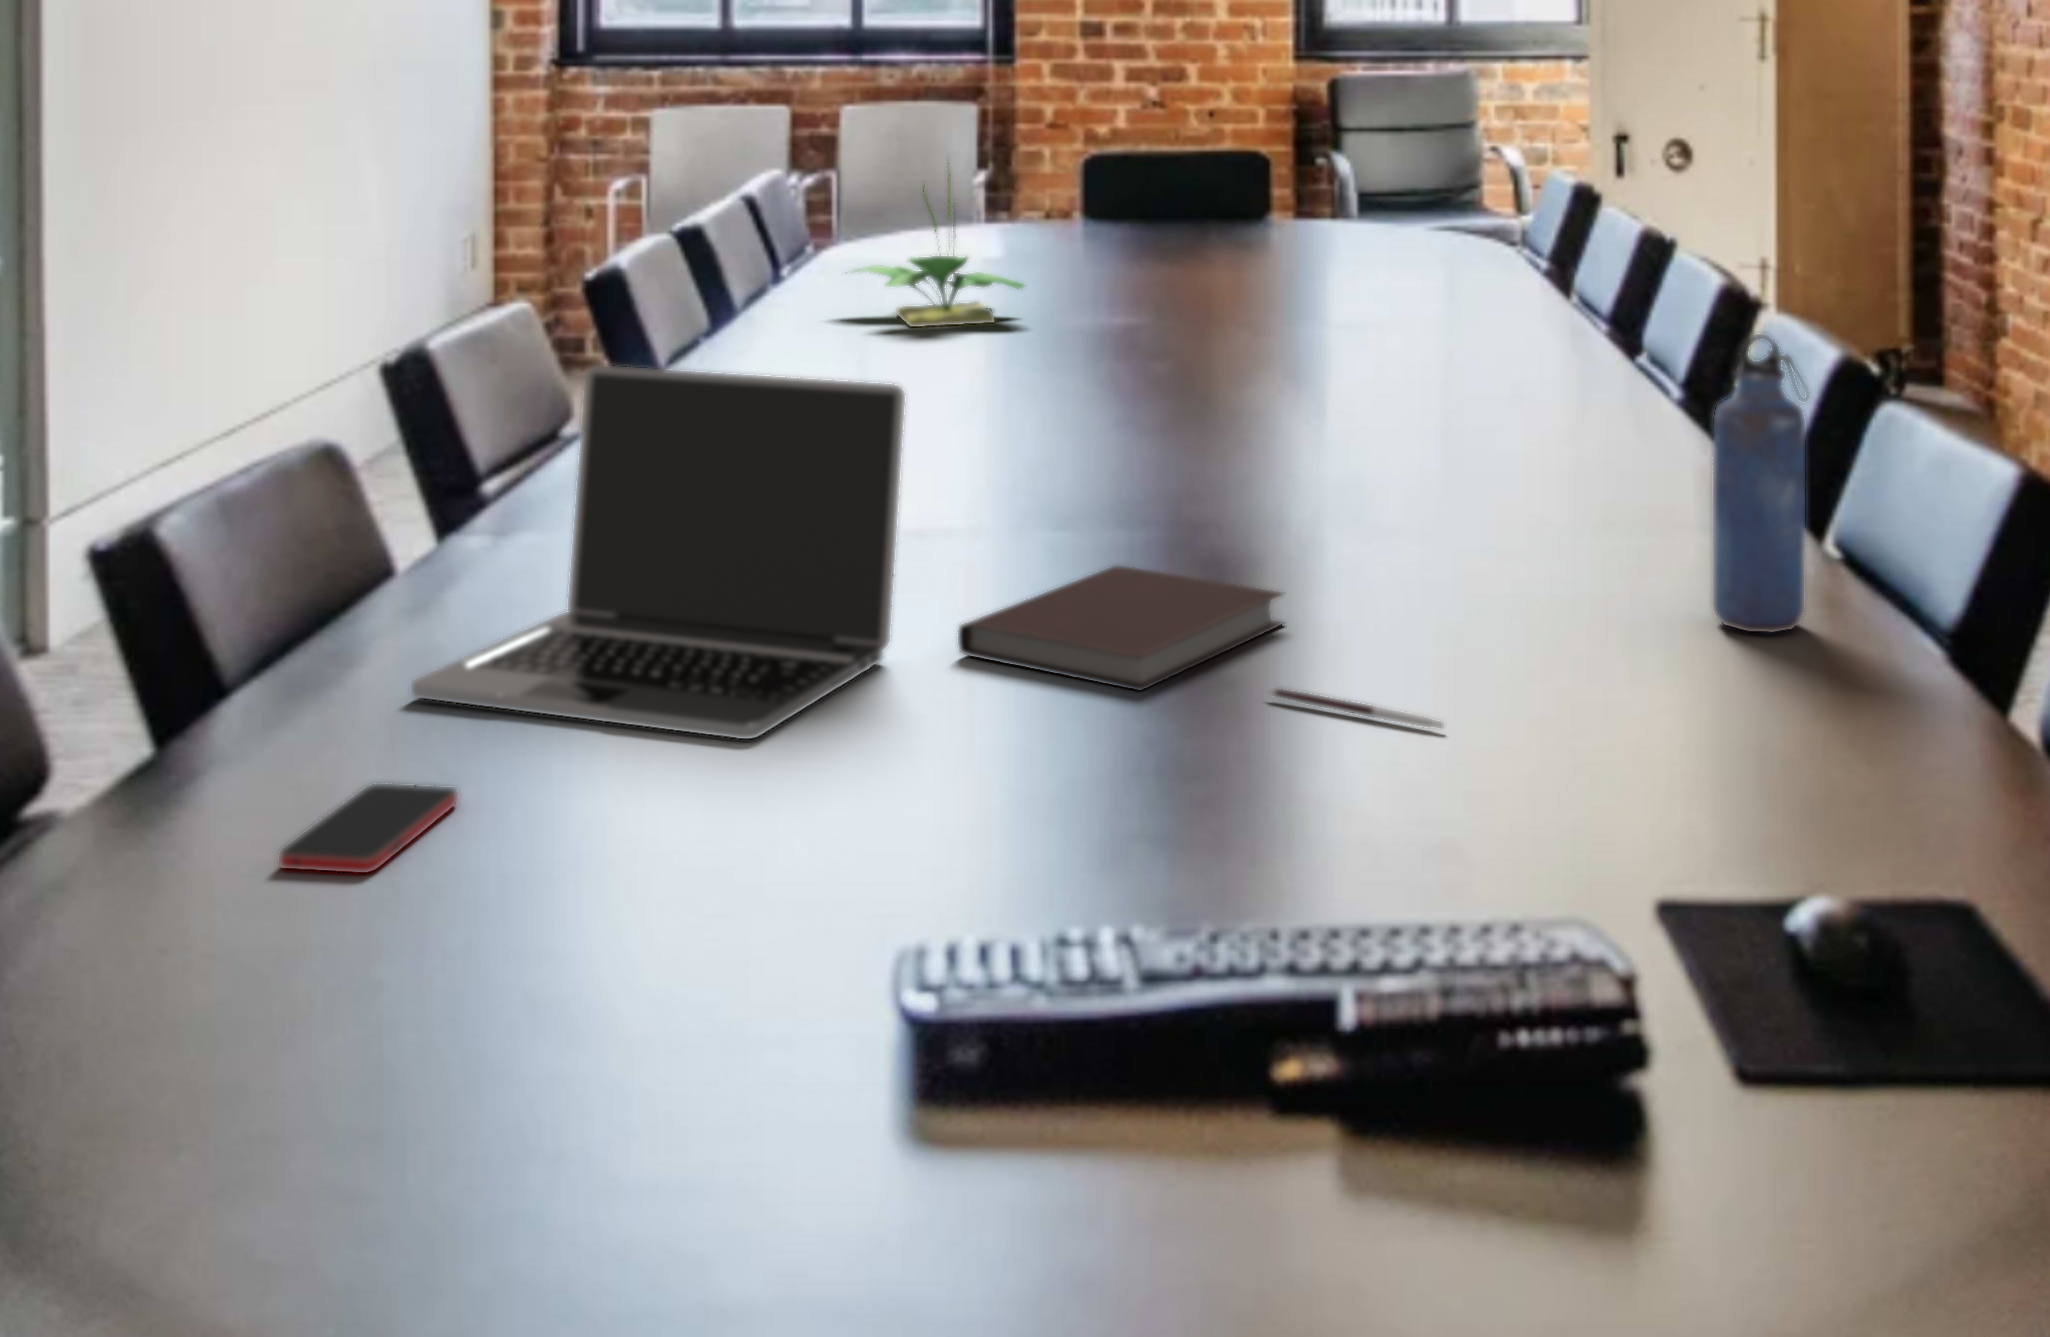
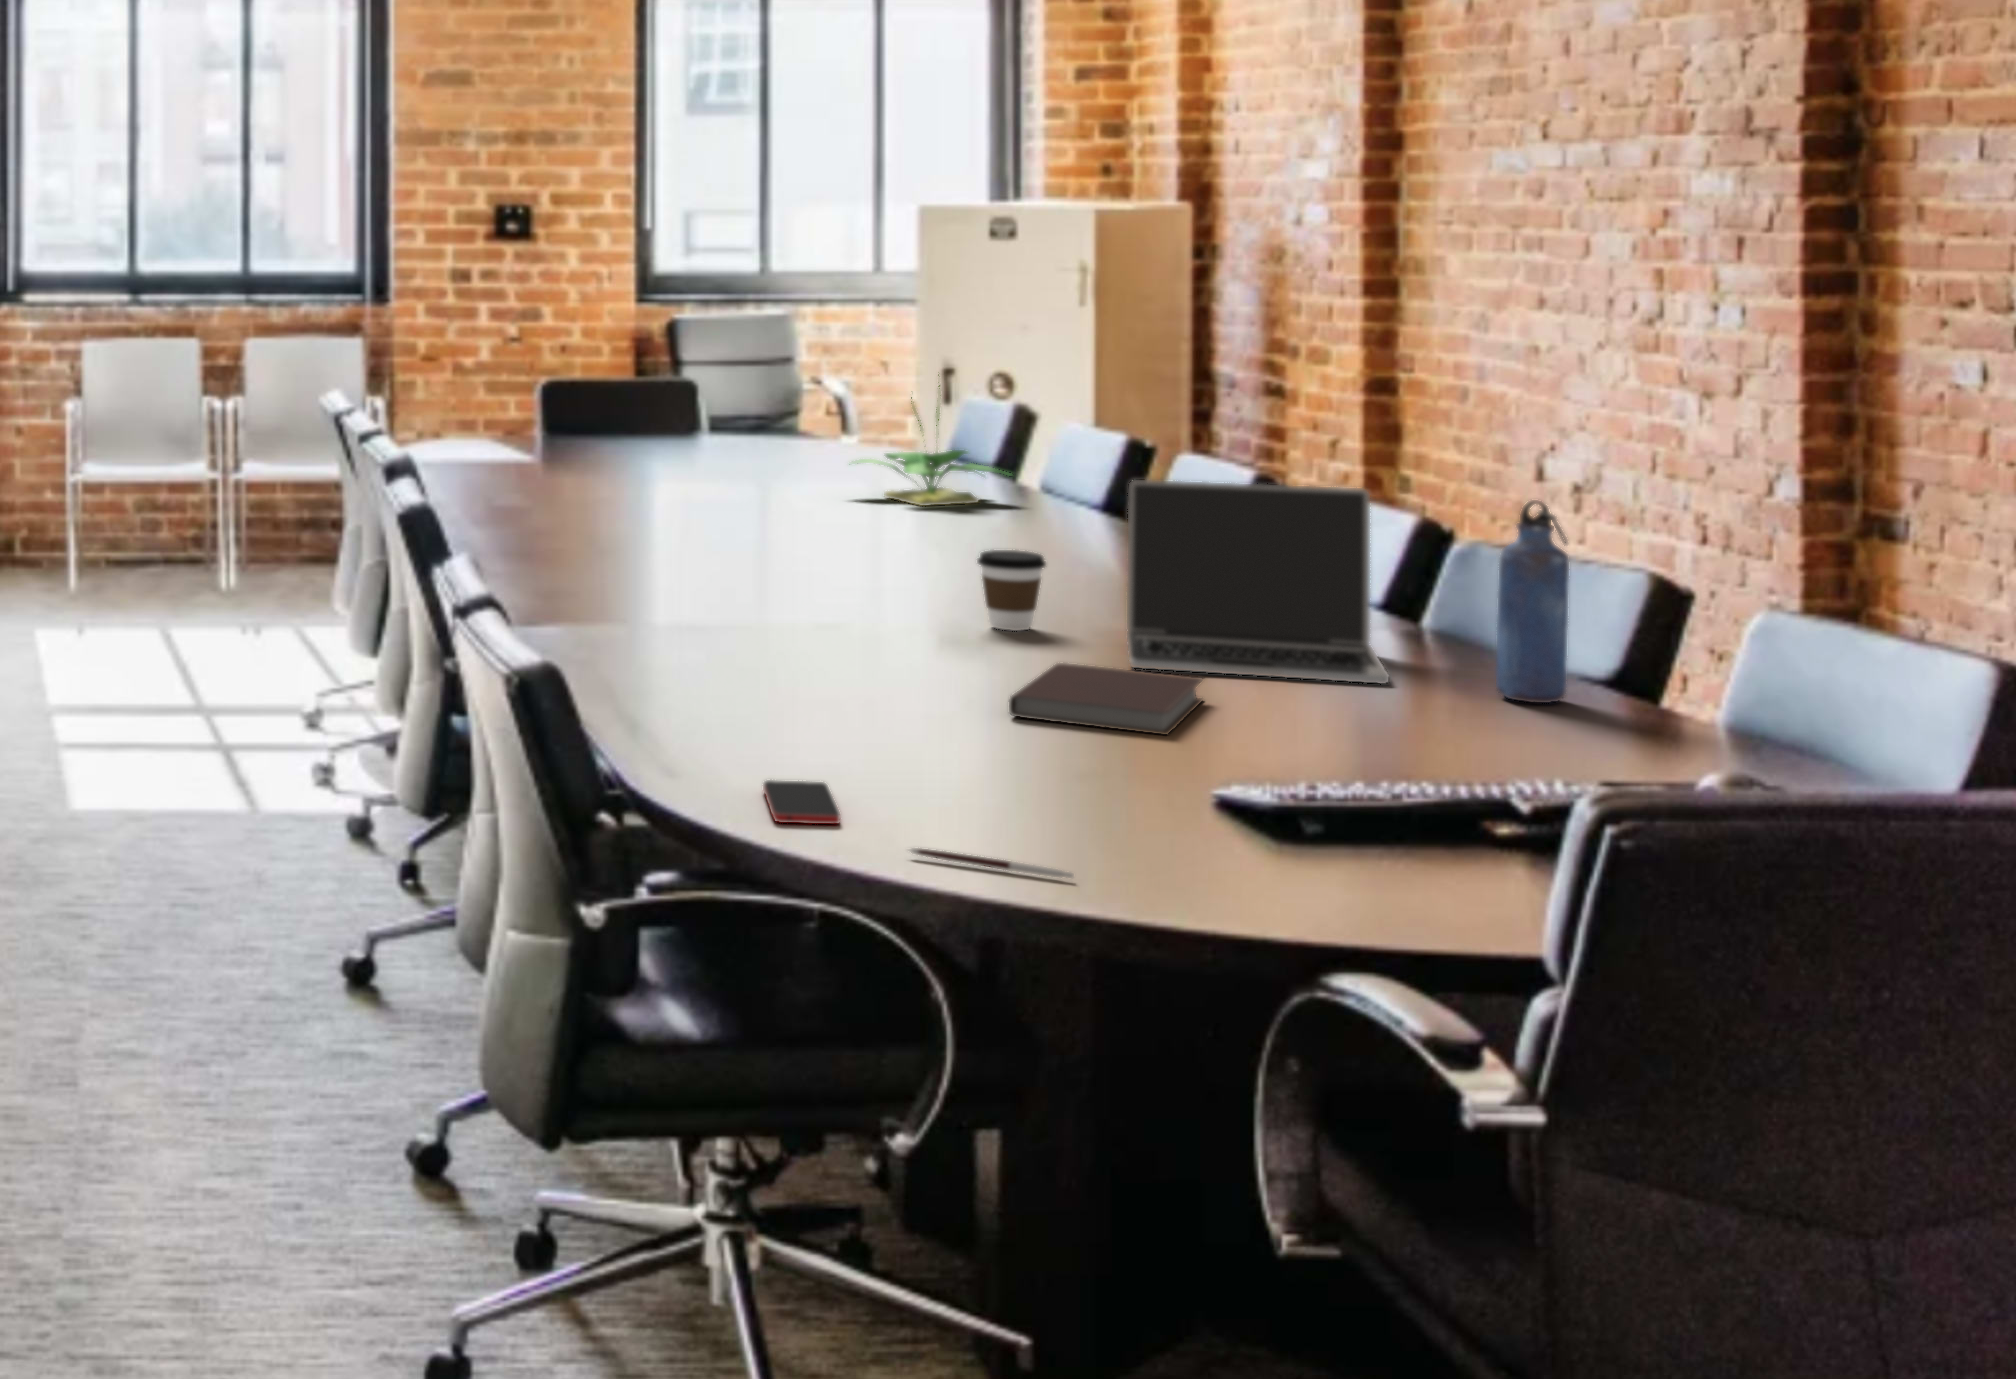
potted plant: present [859,160,1024,327] -> present [849,374,998,506]
laptop: present [411,366,905,739] -> present [1127,480,1389,683]
coffee cup: none [1147,391,1238,503] -> present [978,550,1046,631]
pen: present [1267,688,1443,728] -> present [910,848,1073,878]

